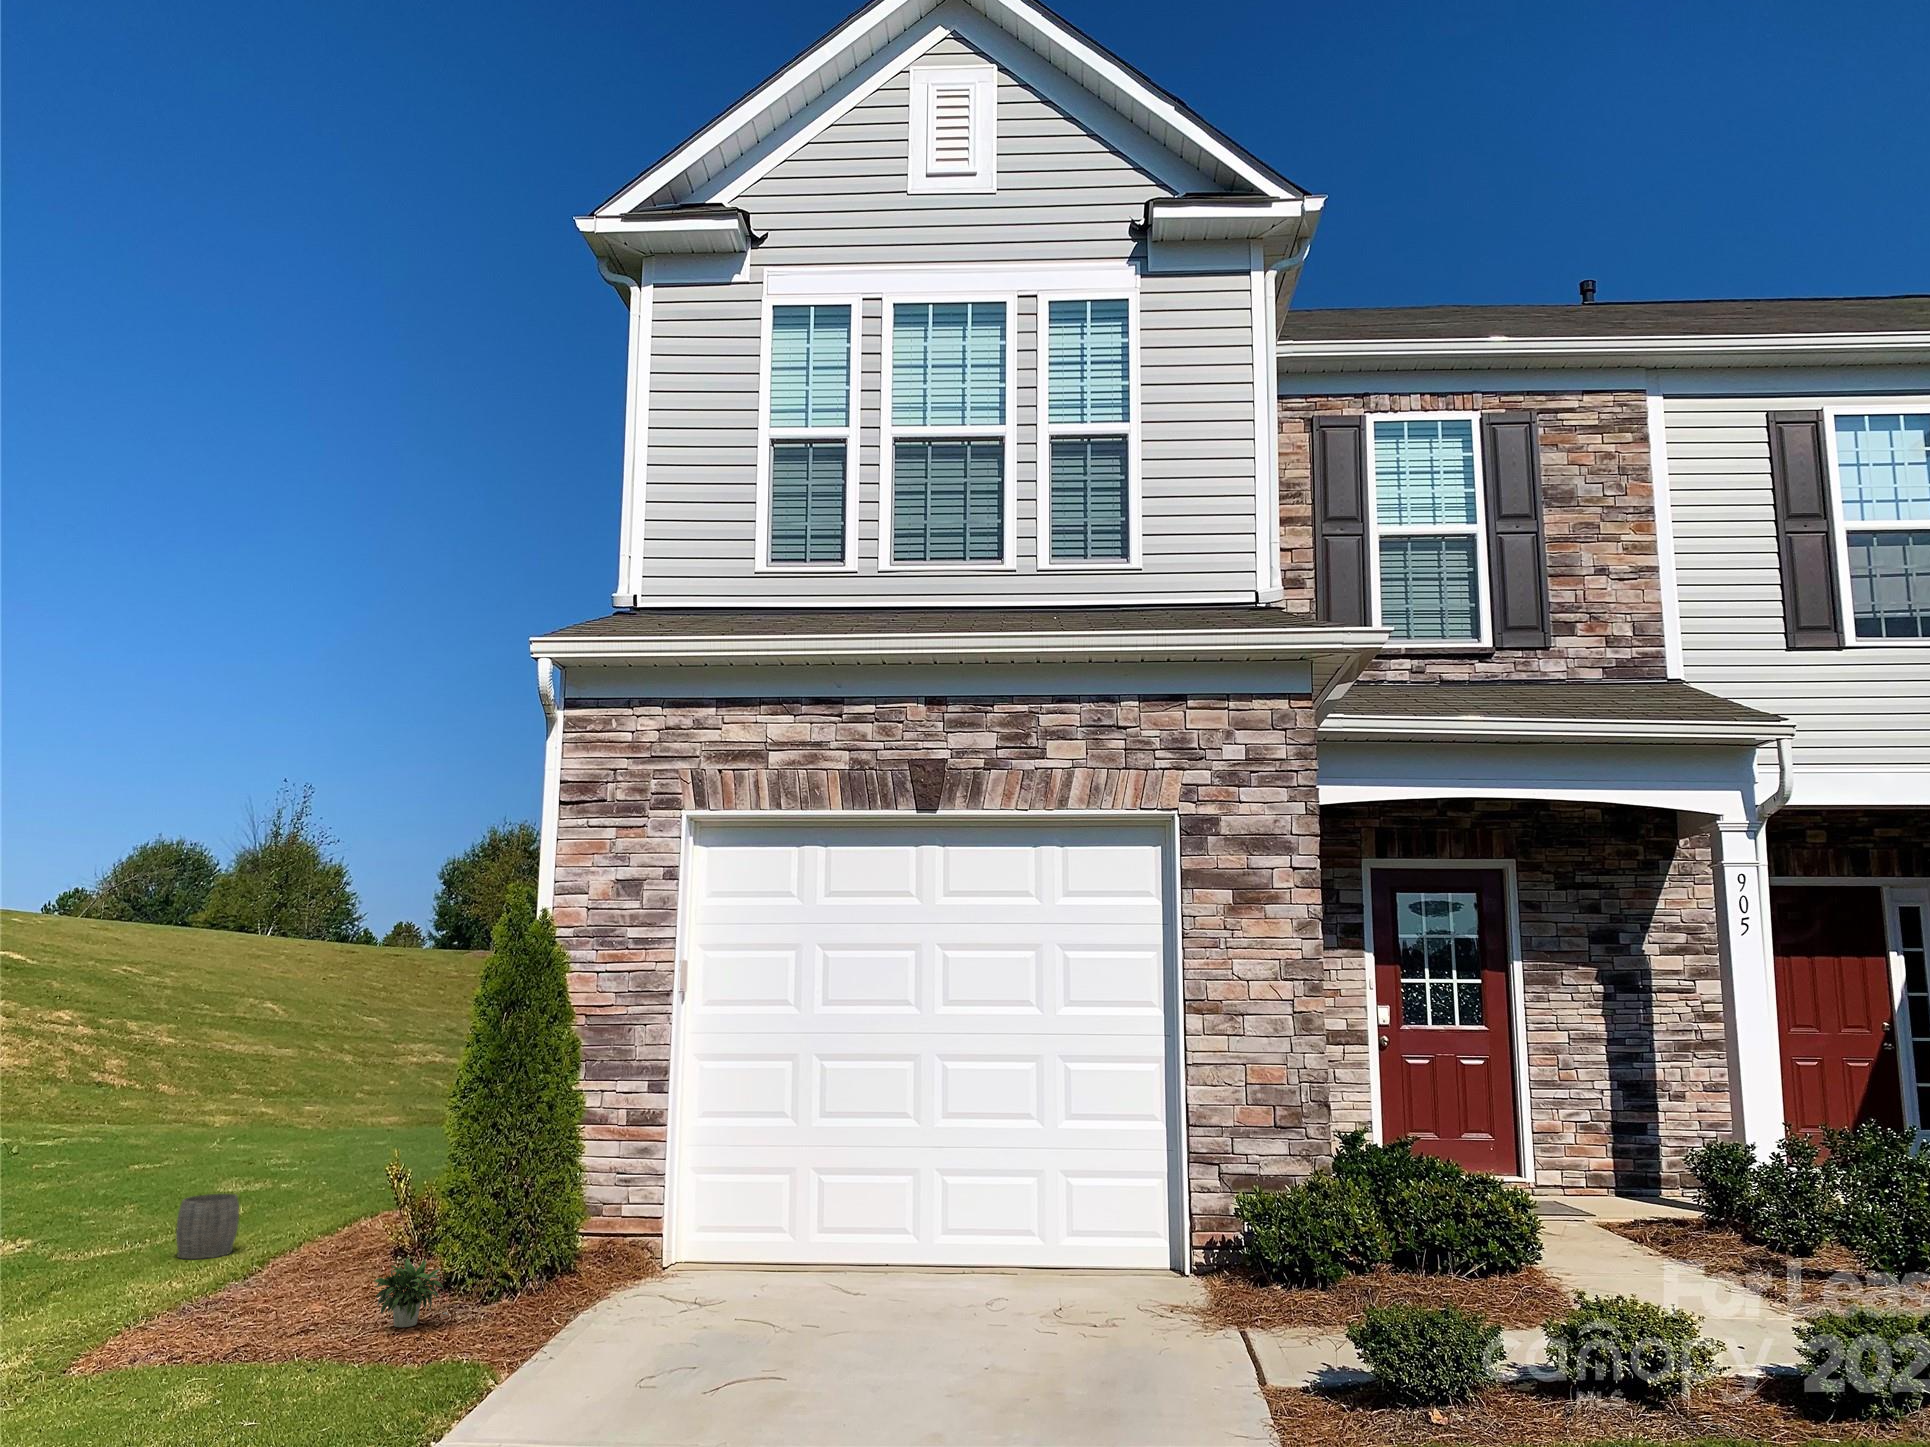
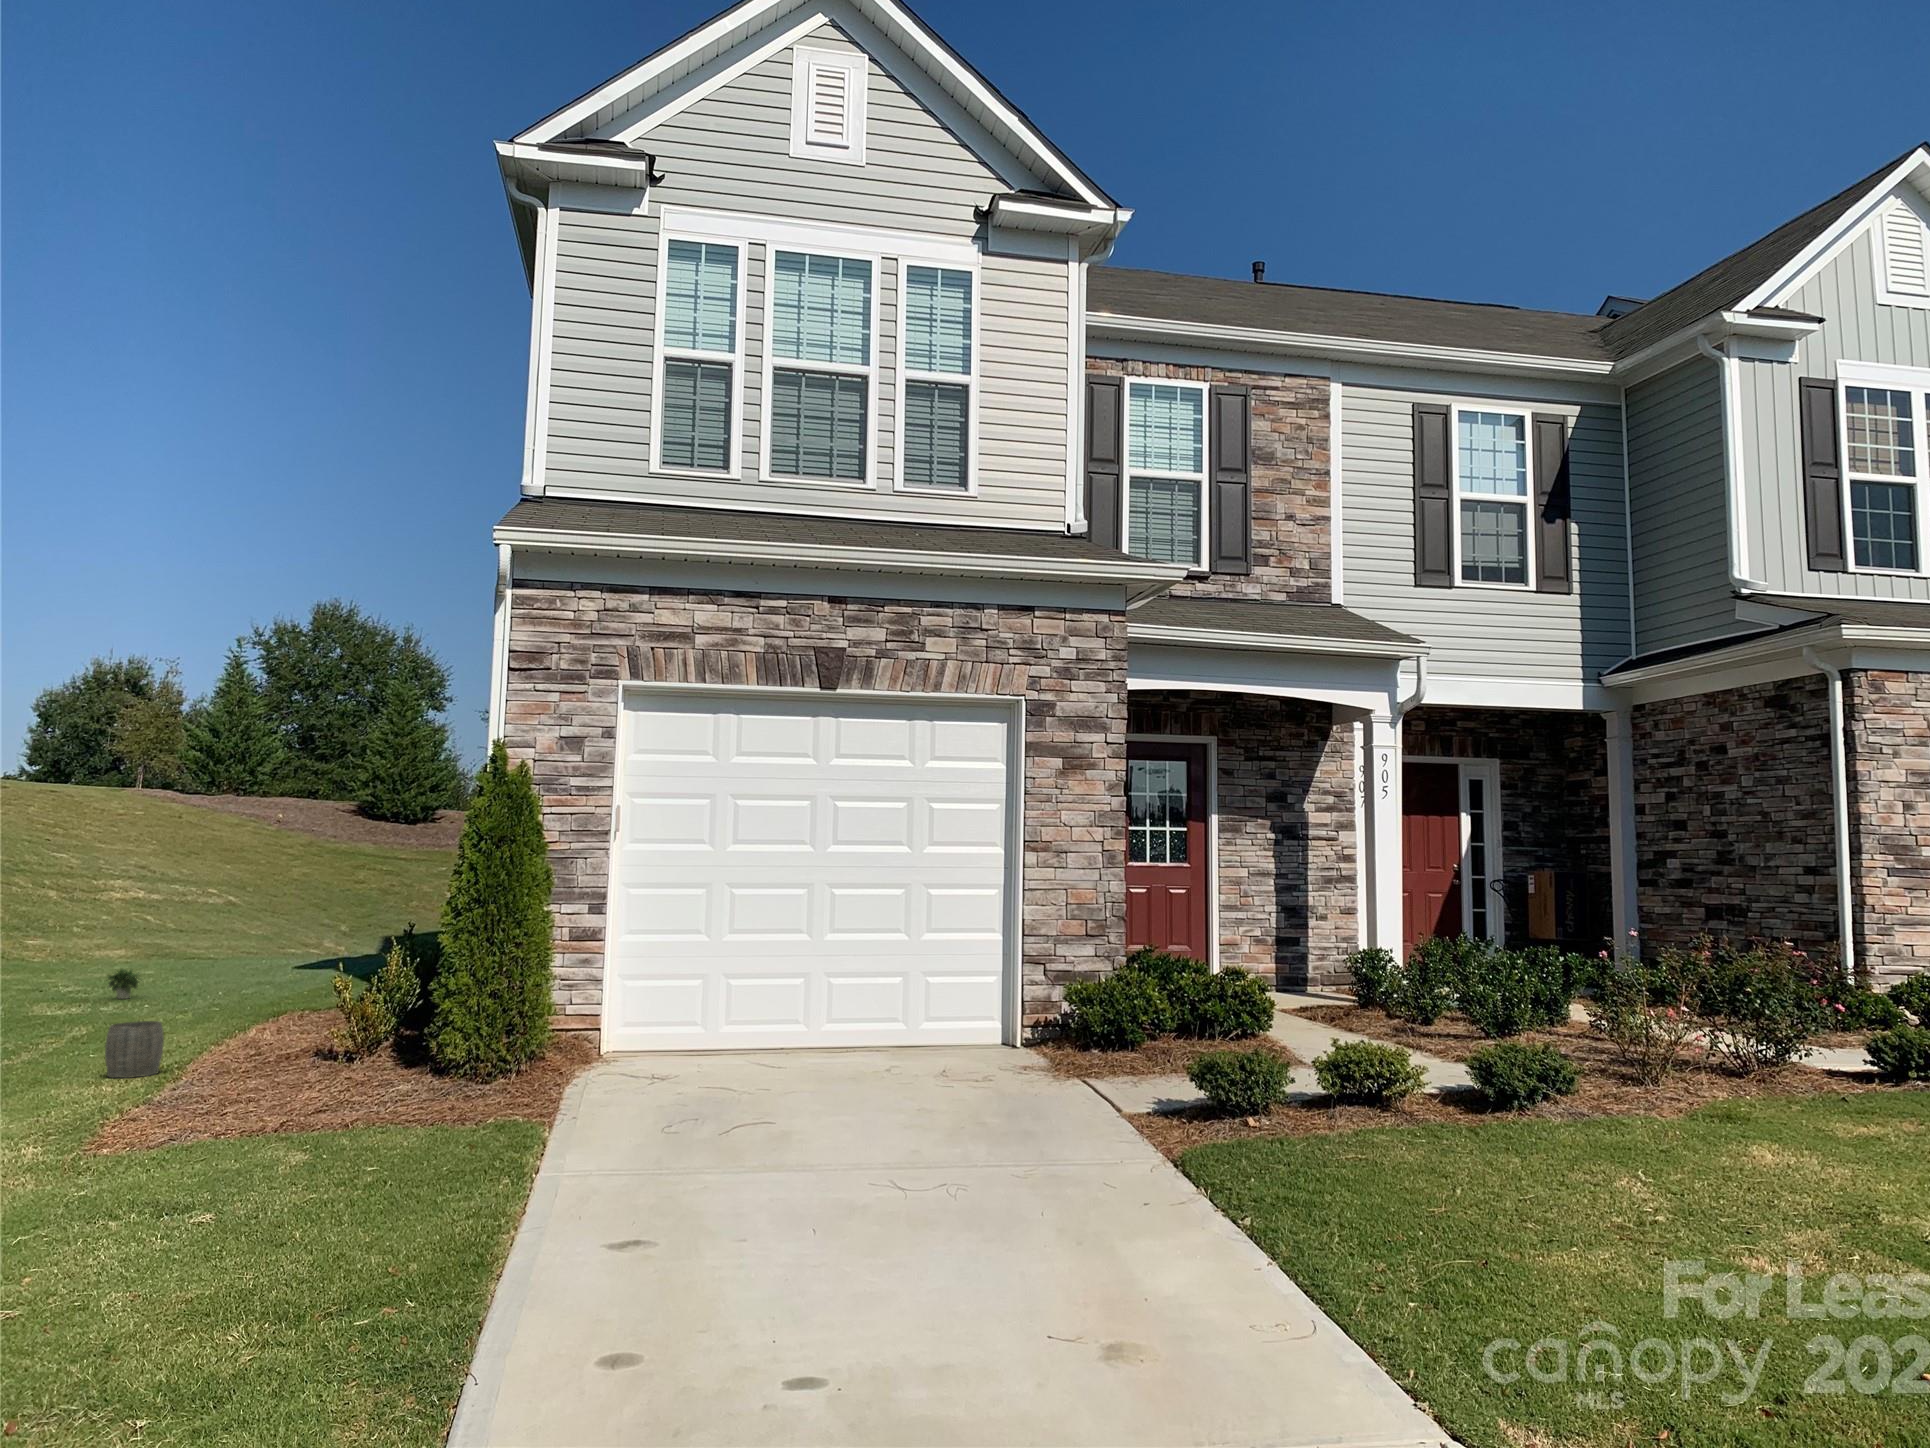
potted plant: present [374,1258,448,1327] -> present [108,969,140,999]

